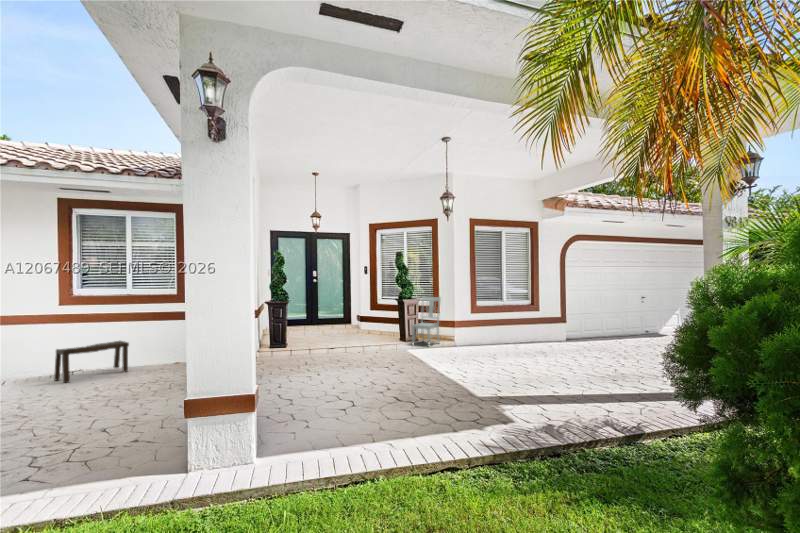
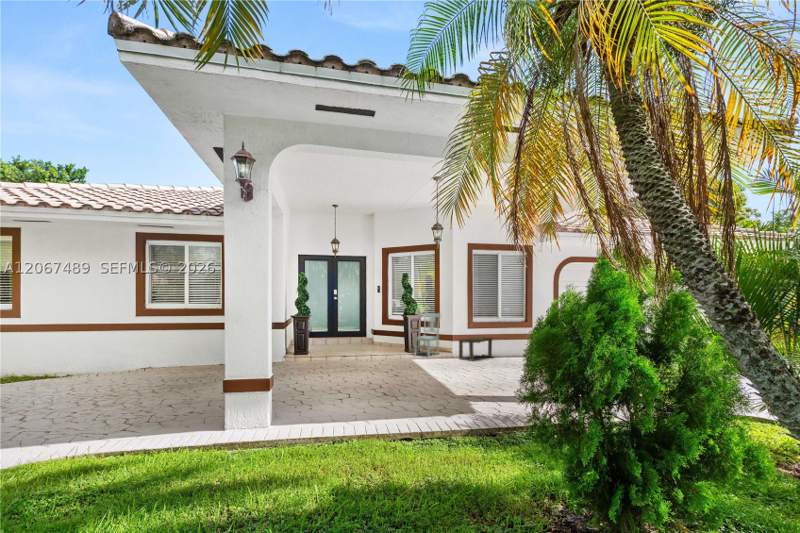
bench: present [54,341,129,383] -> present [459,337,492,361]

